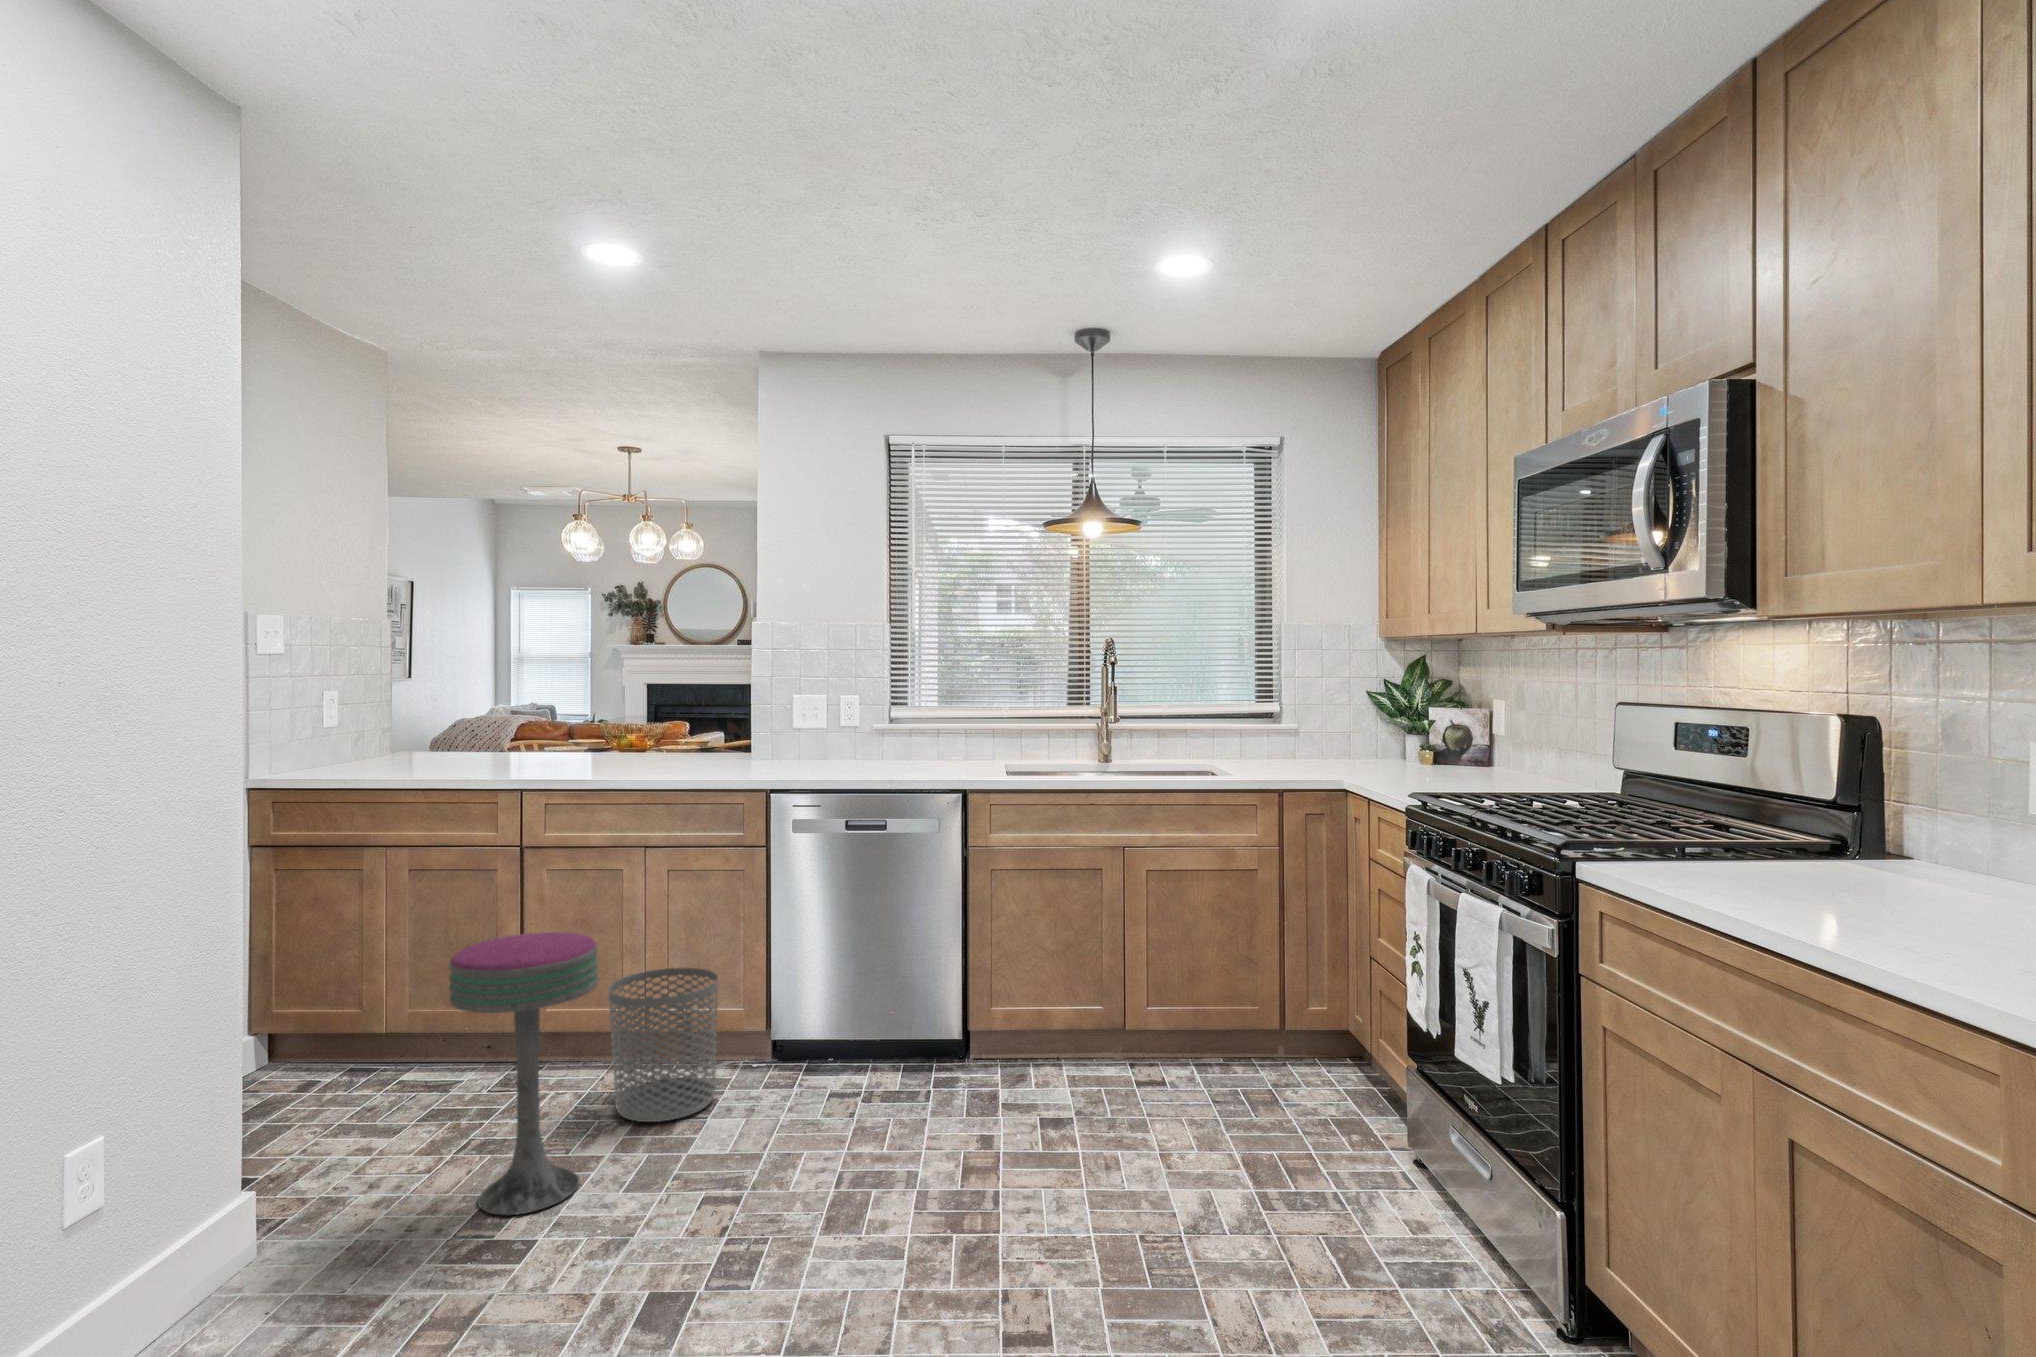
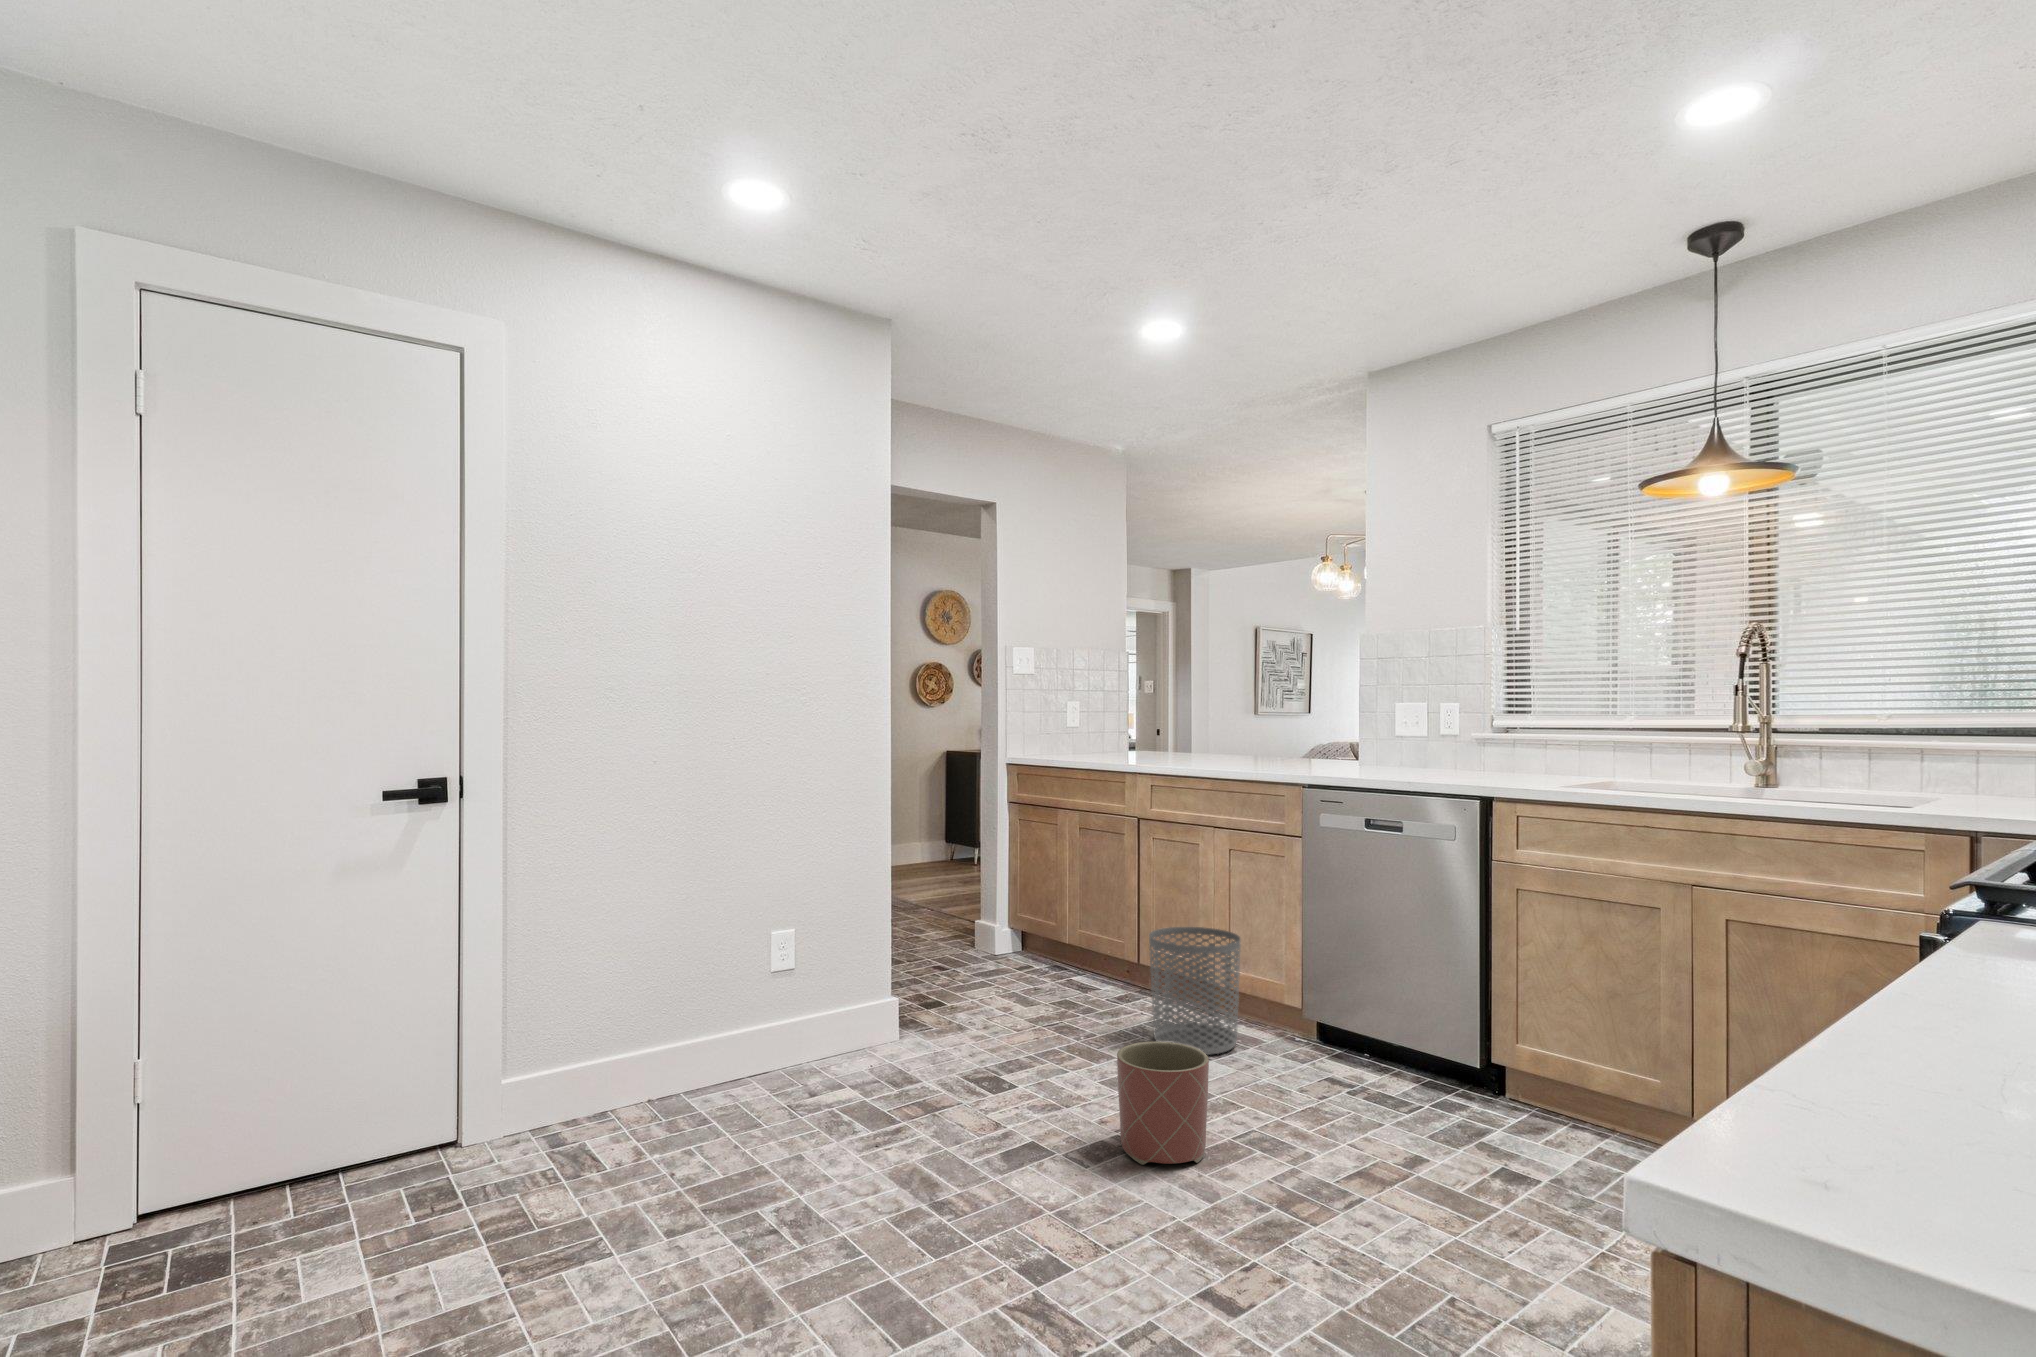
bar stool: present [449,932,599,1215] -> none [998,866,1100,1073]
planter: none [739,1104,845,1256] -> present [1117,1041,1209,1165]

